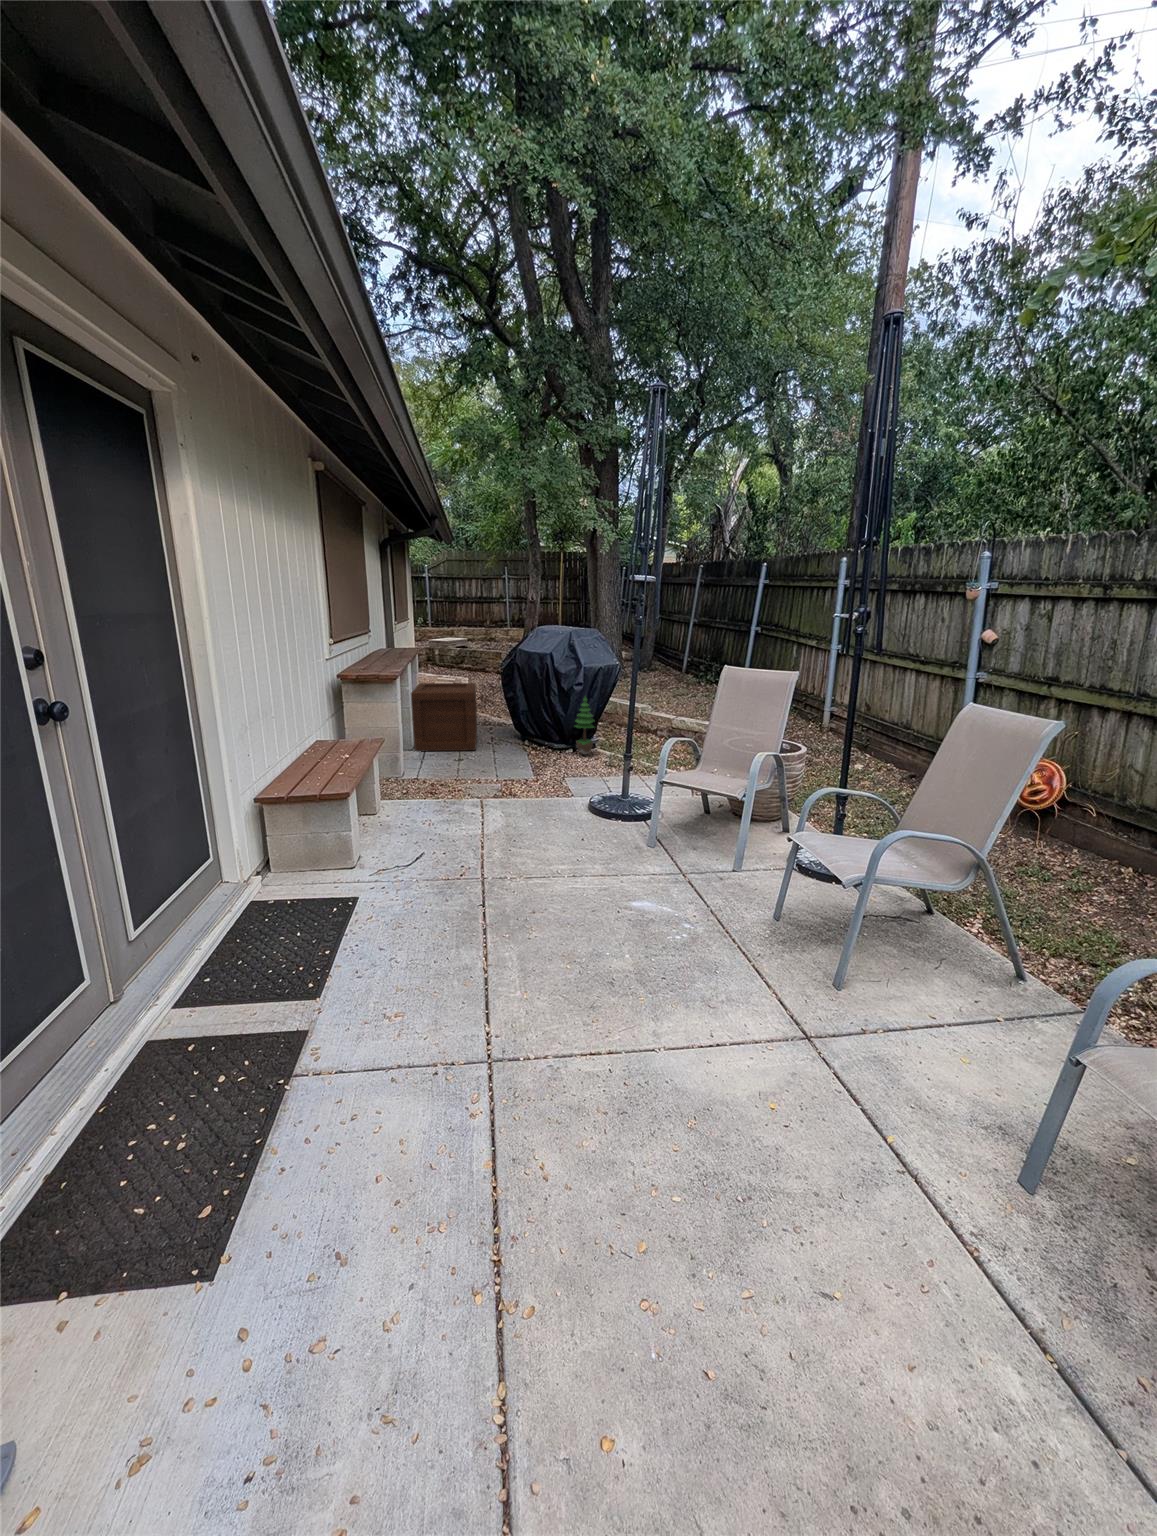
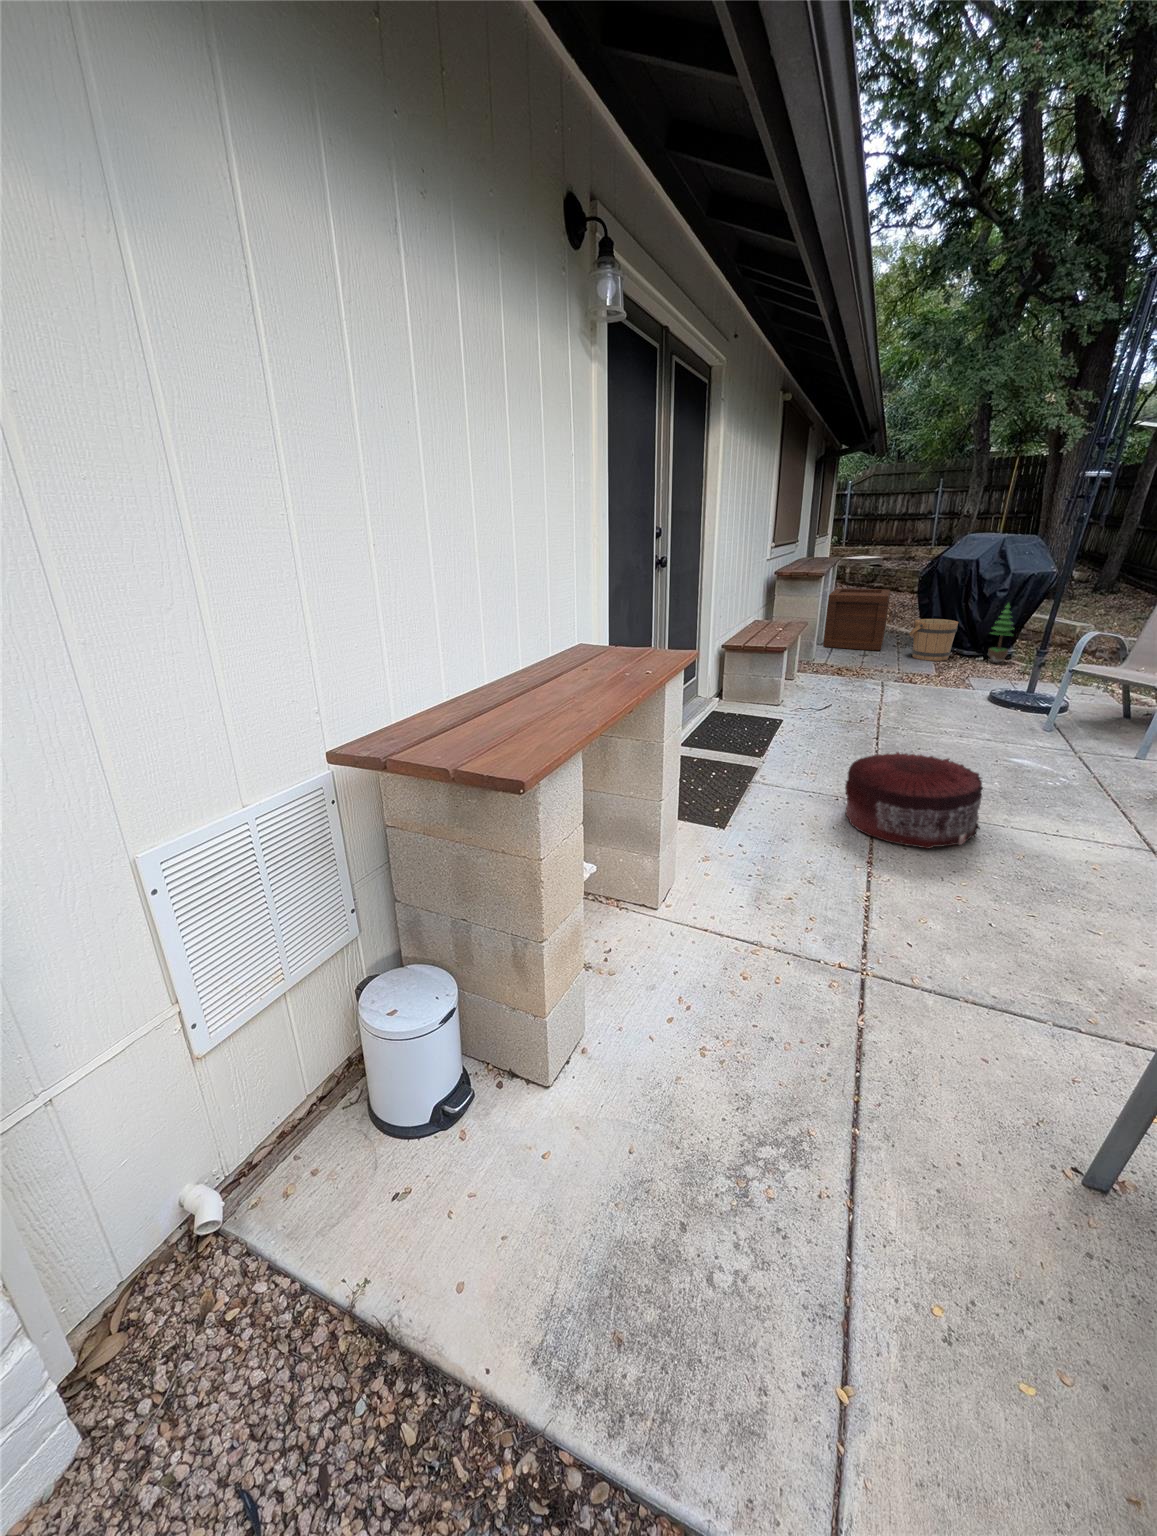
bucket: none [501,714,545,759] -> present [909,619,958,661]
pouf: none [438,984,640,1197] -> present [845,752,983,849]

